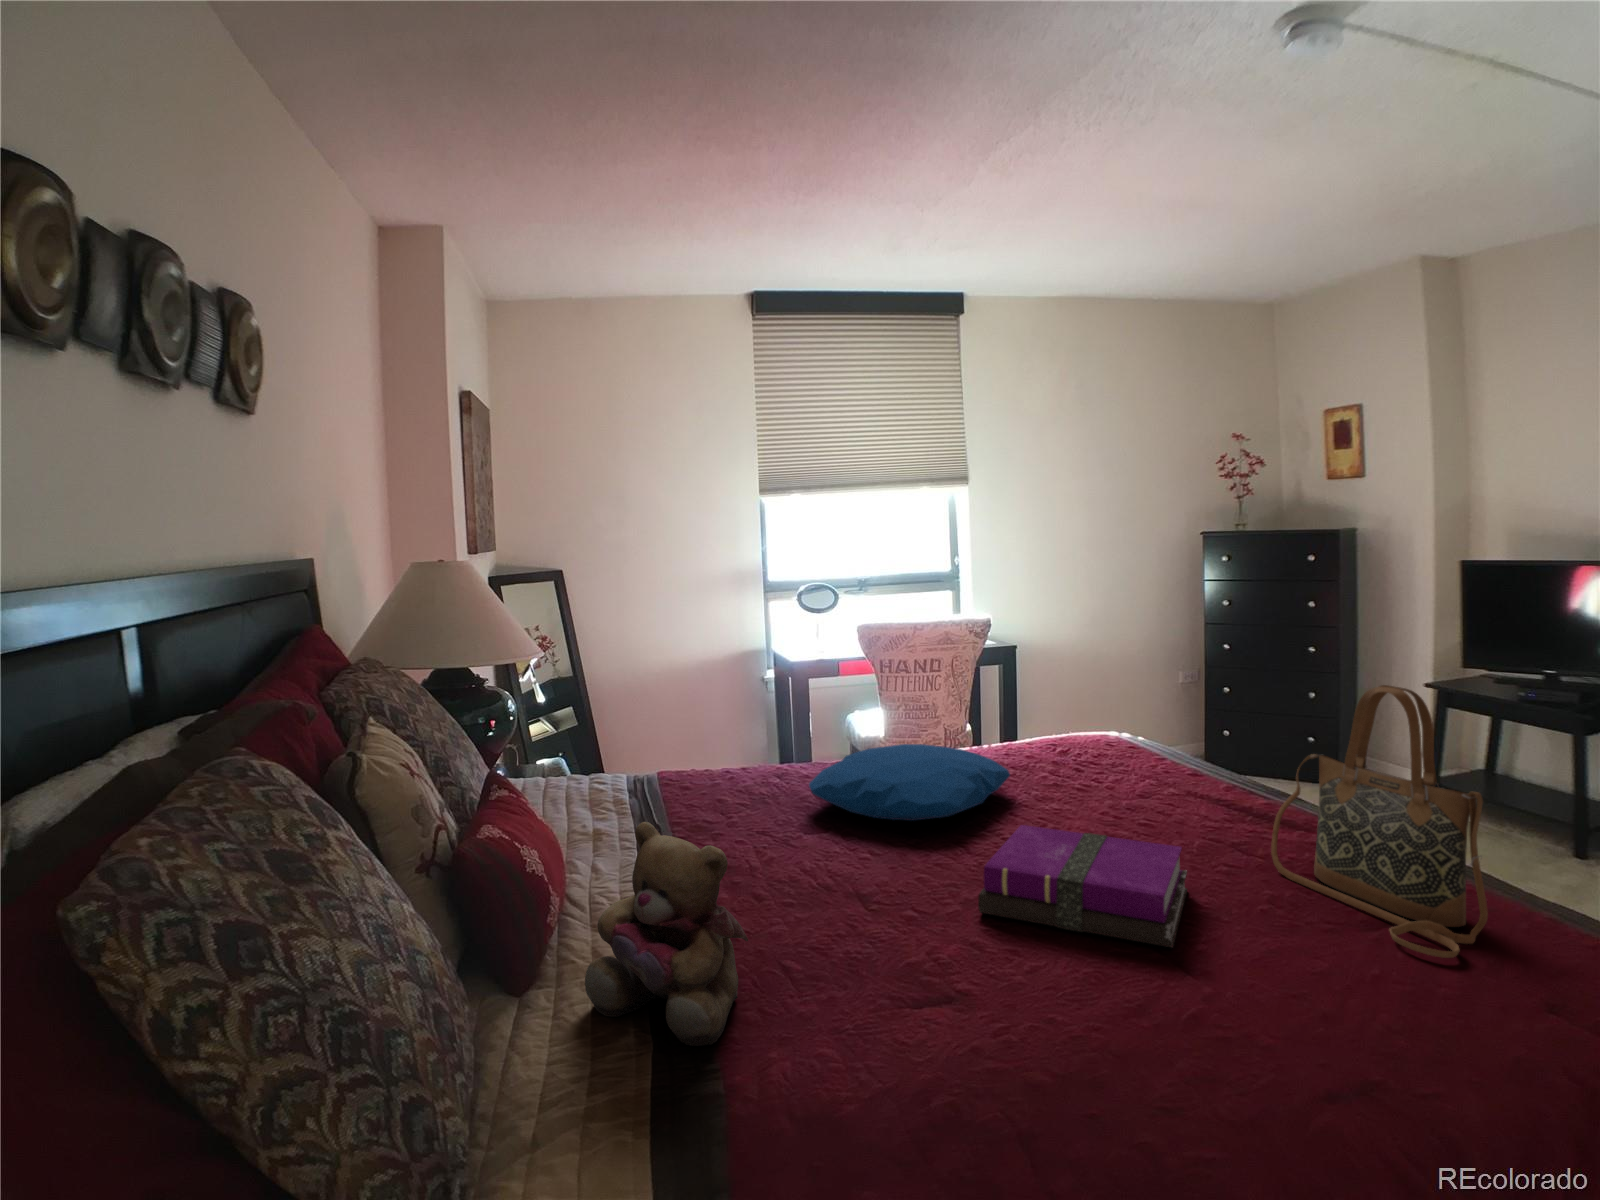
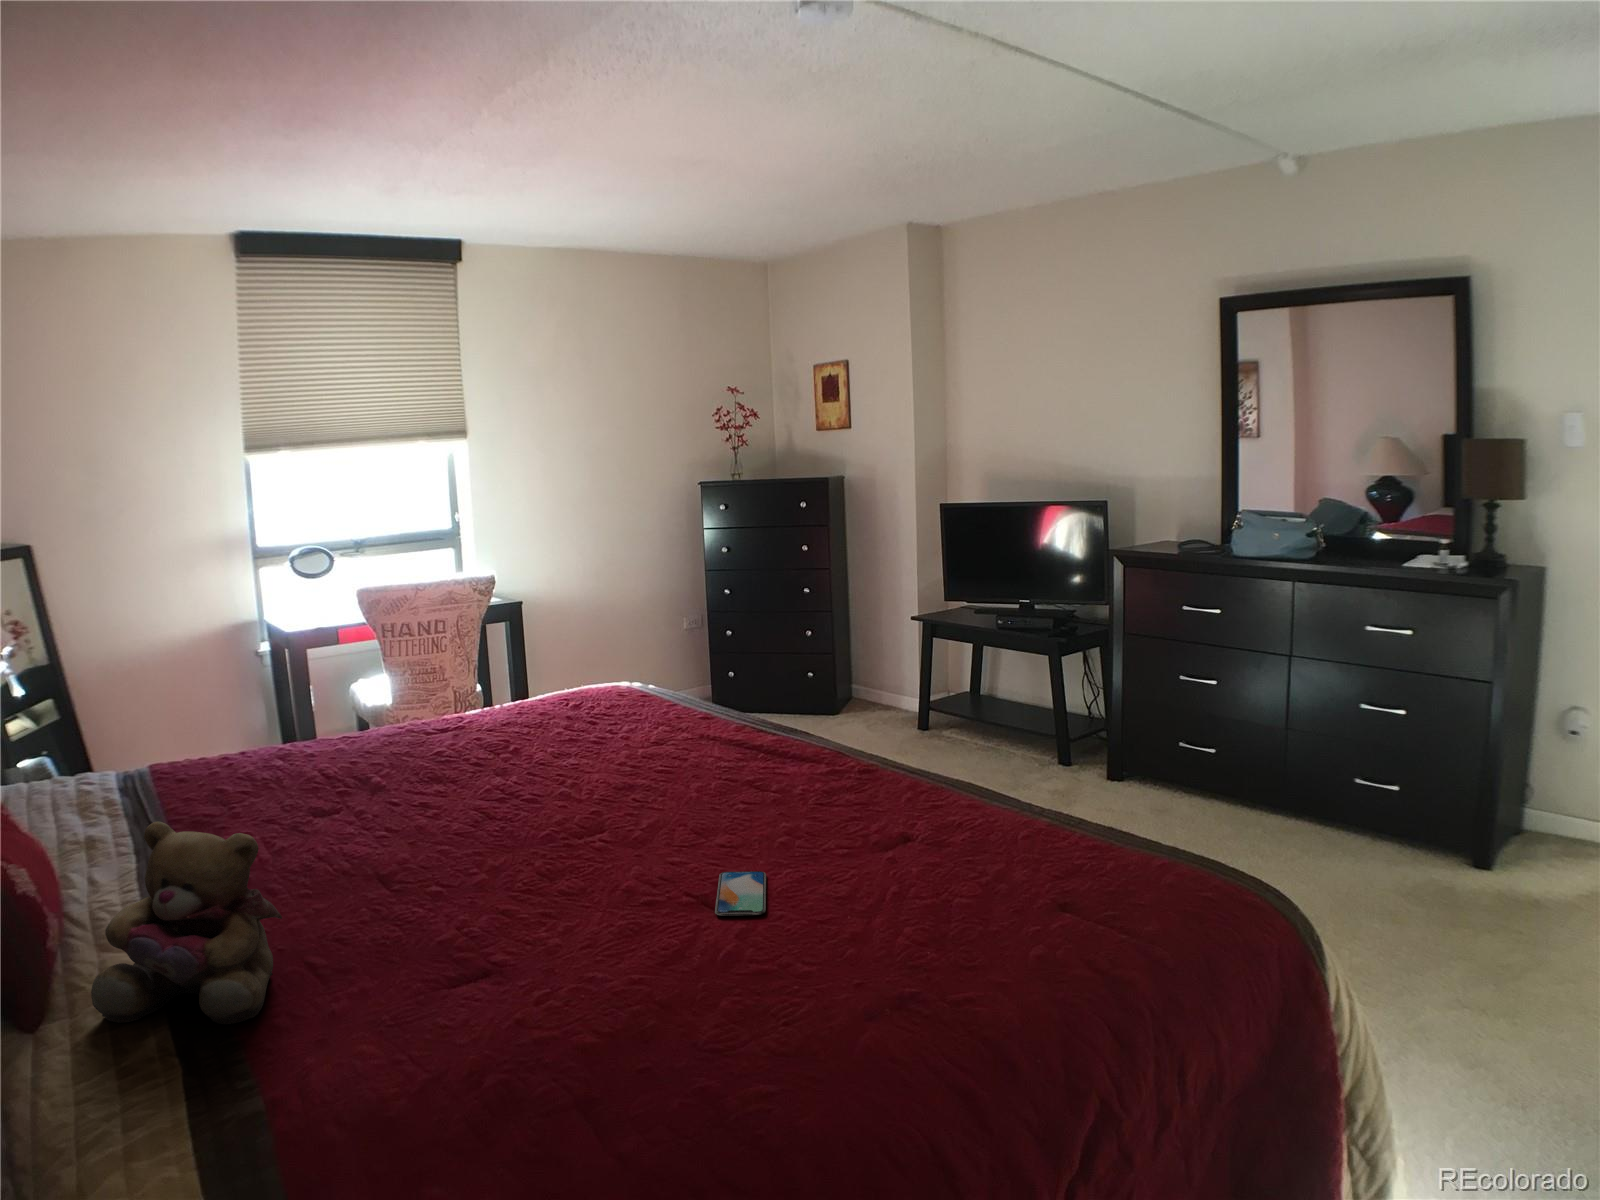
handbag: present [1271,685,1488,958] -> none [744,632,878,828]
pillow: present [809,744,1010,821] -> none [315,713,528,791]
notebook: present [978,825,1187,948] -> none [504,776,680,858]
smartphone: none [1246,986,1325,1065] -> present [715,871,766,916]

